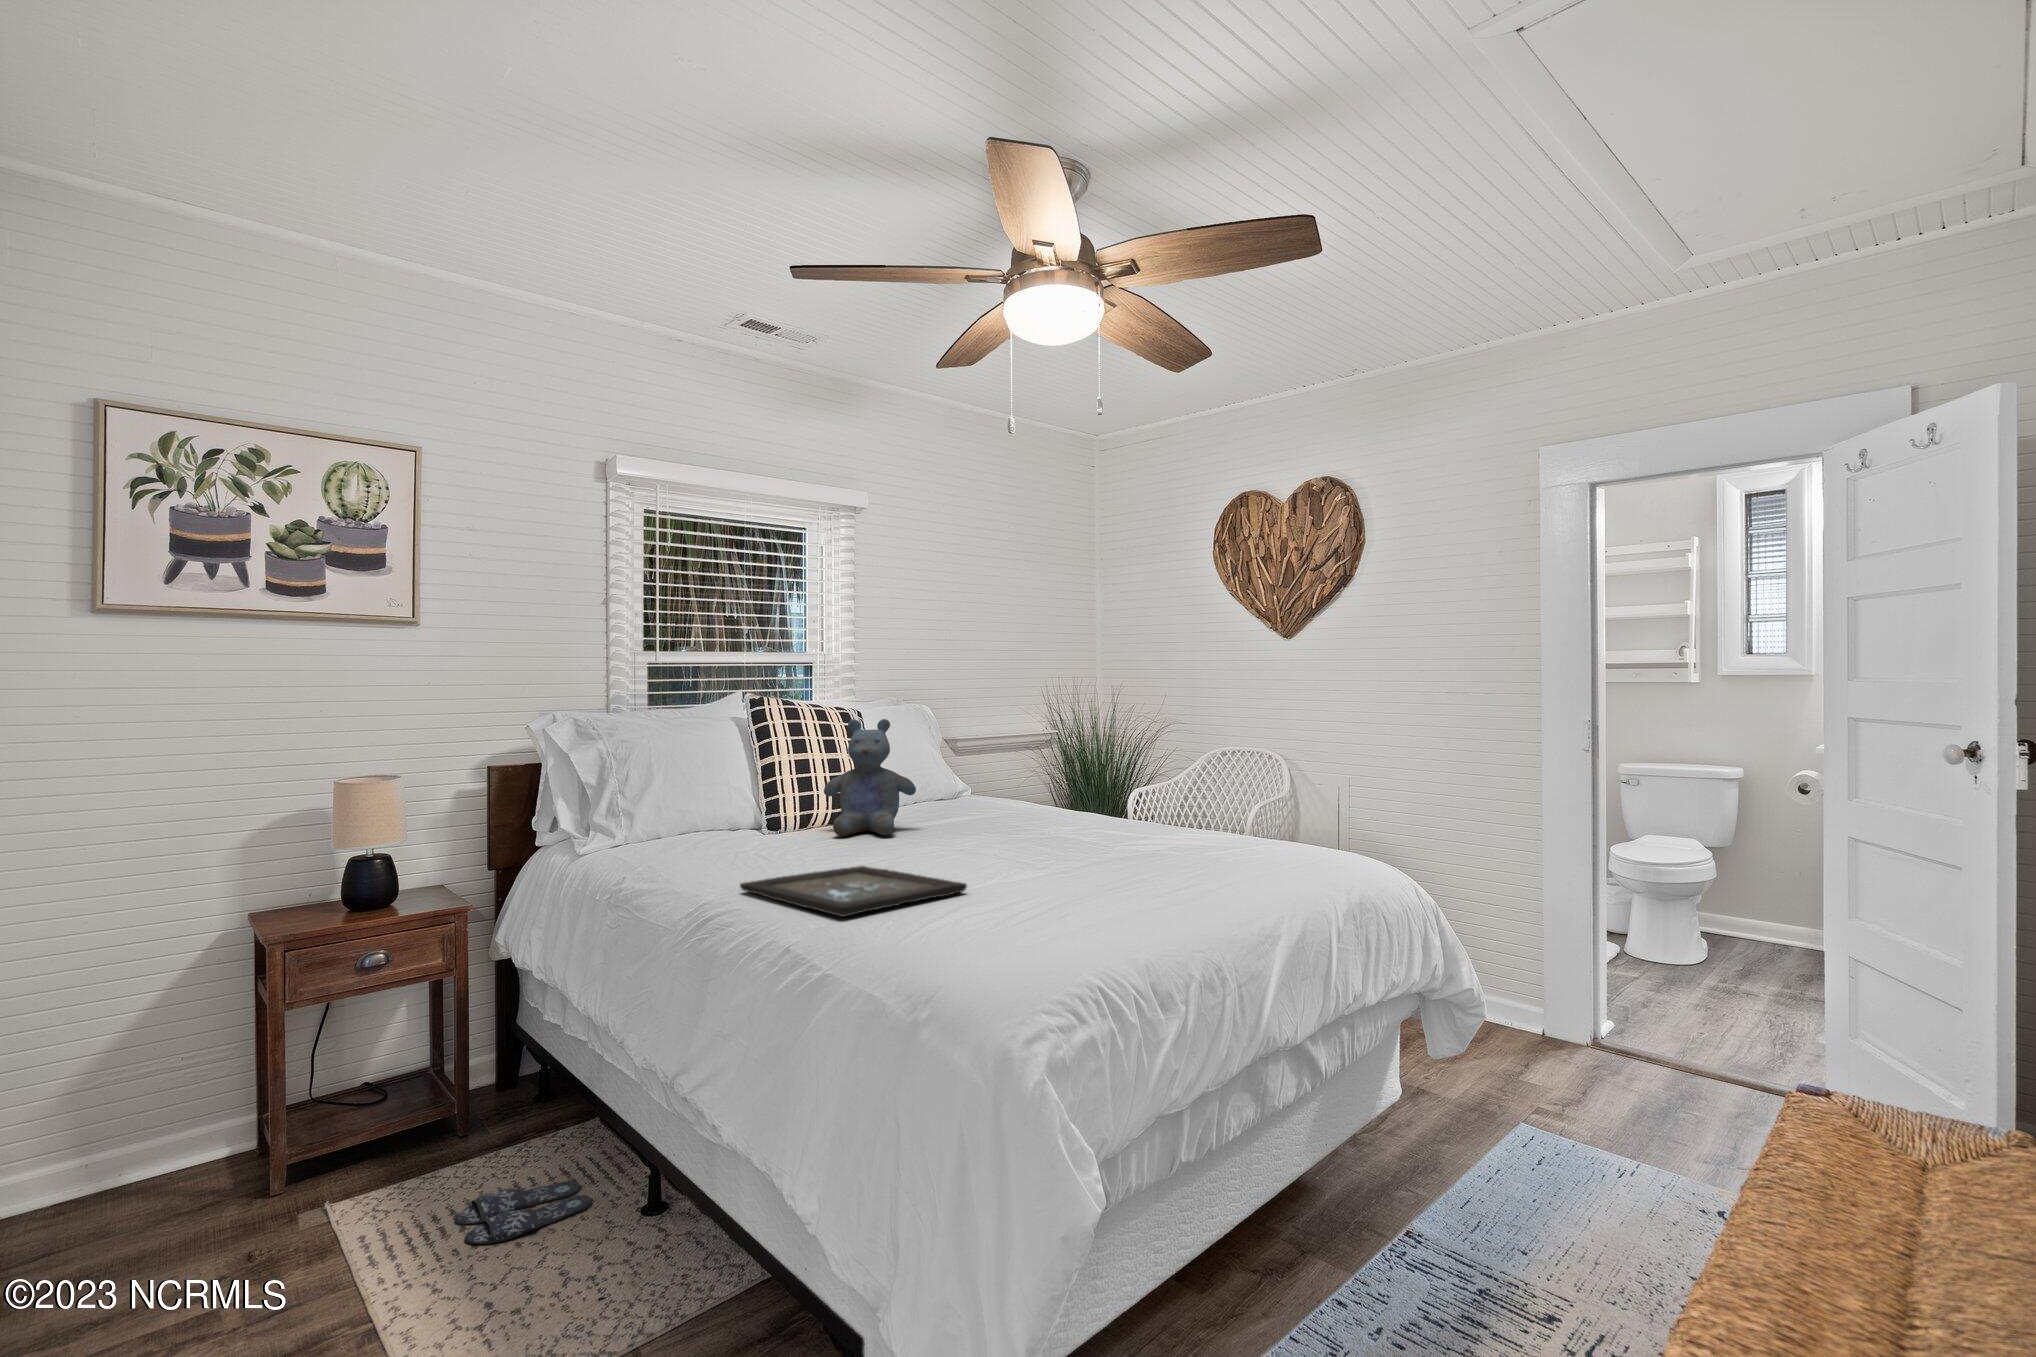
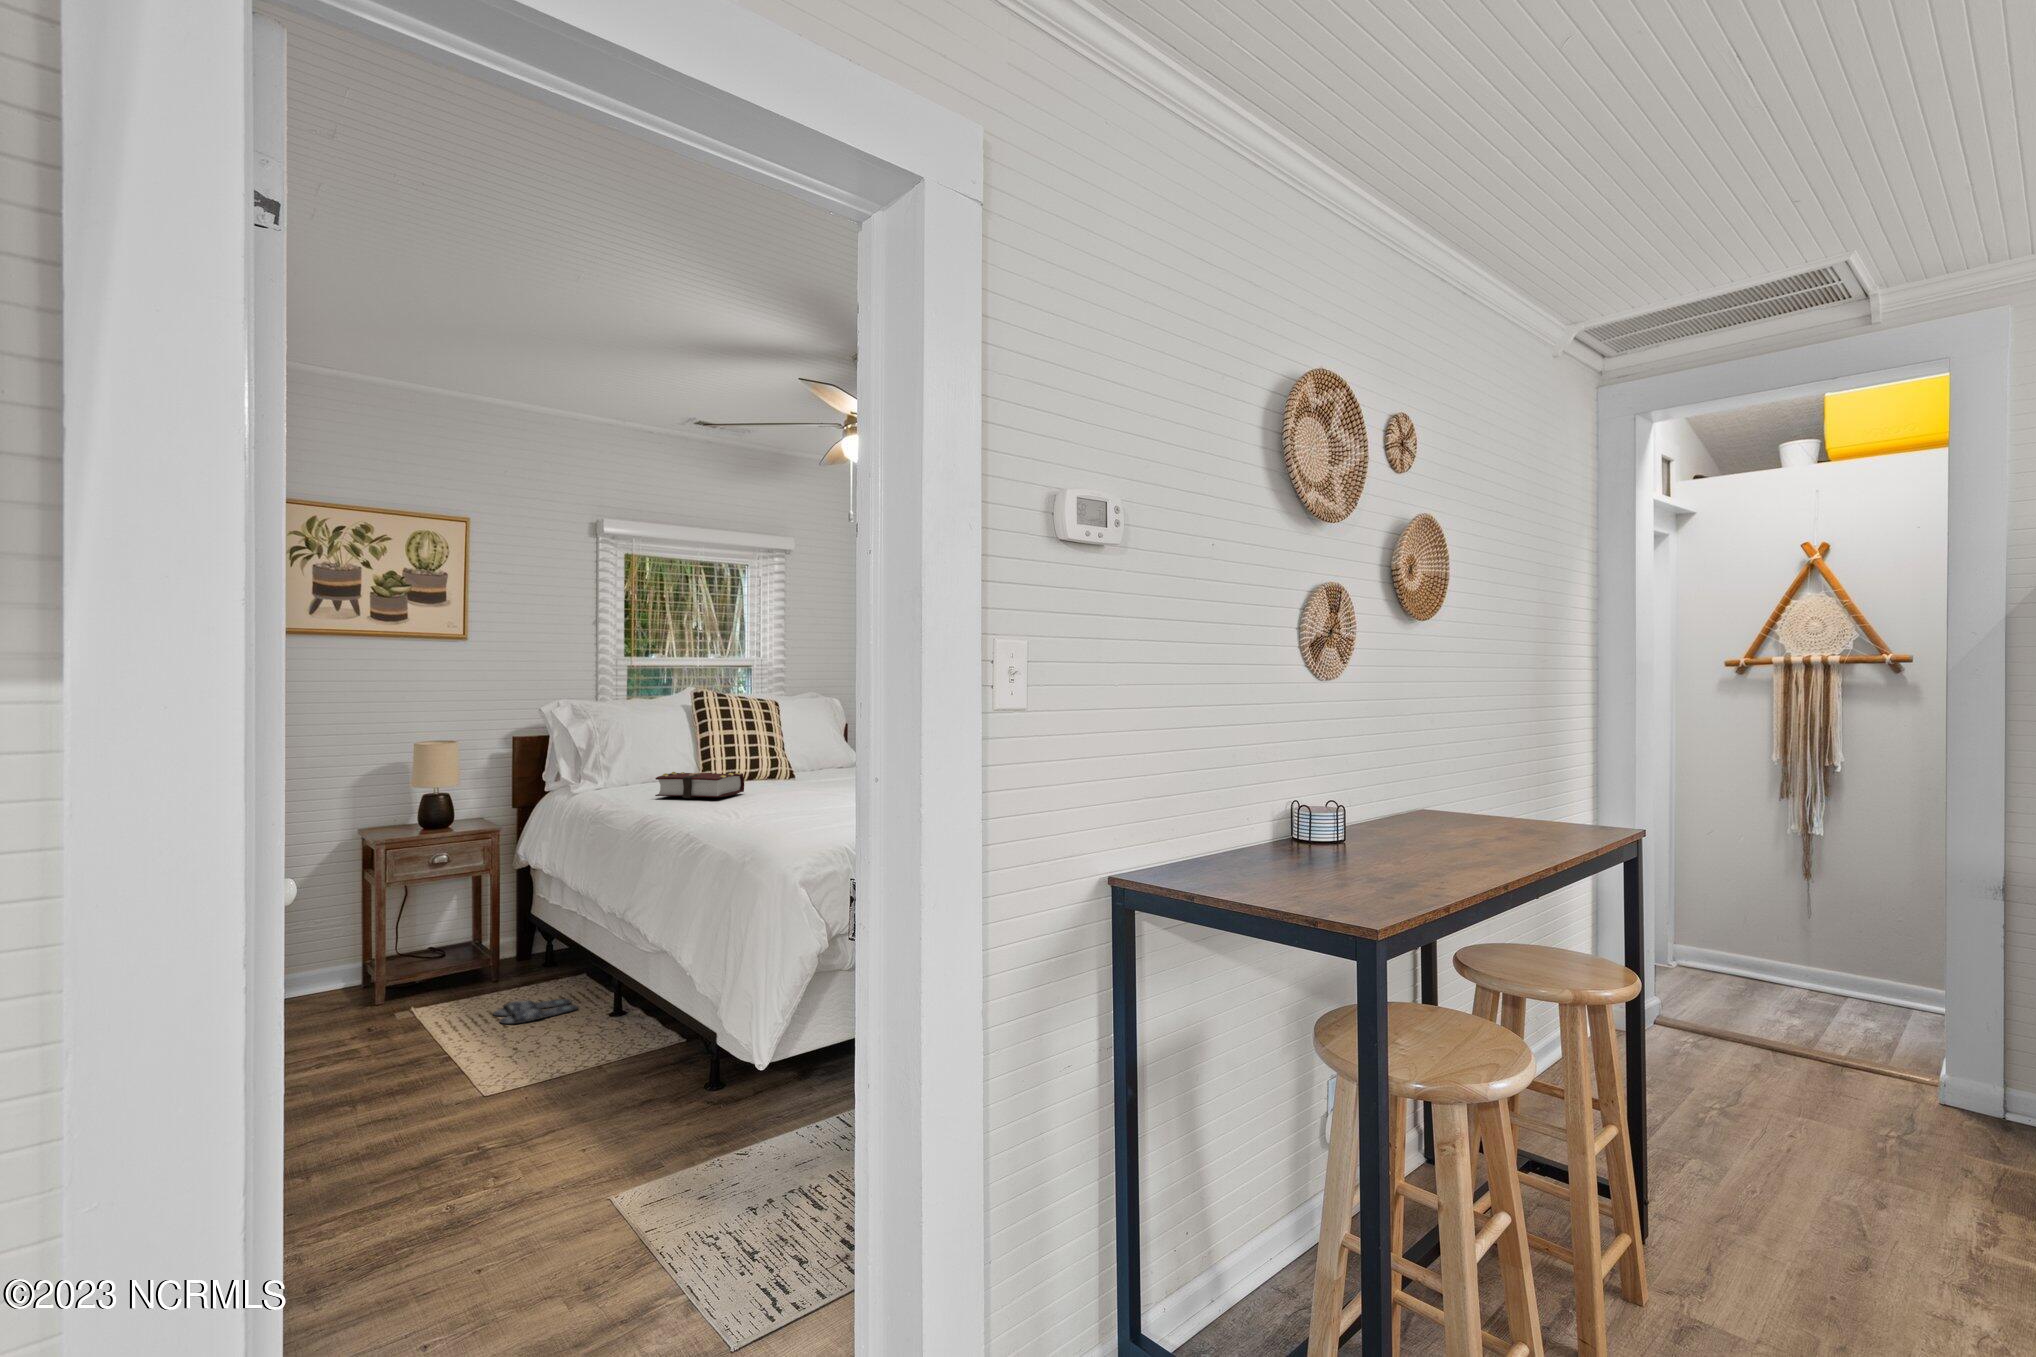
stuffed bear: present [824,719,916,836] -> none [742,708,805,787]
book: none [707,818,839,860] -> present [655,772,744,798]
tray: present [740,866,967,917] -> none [669,801,806,822]

